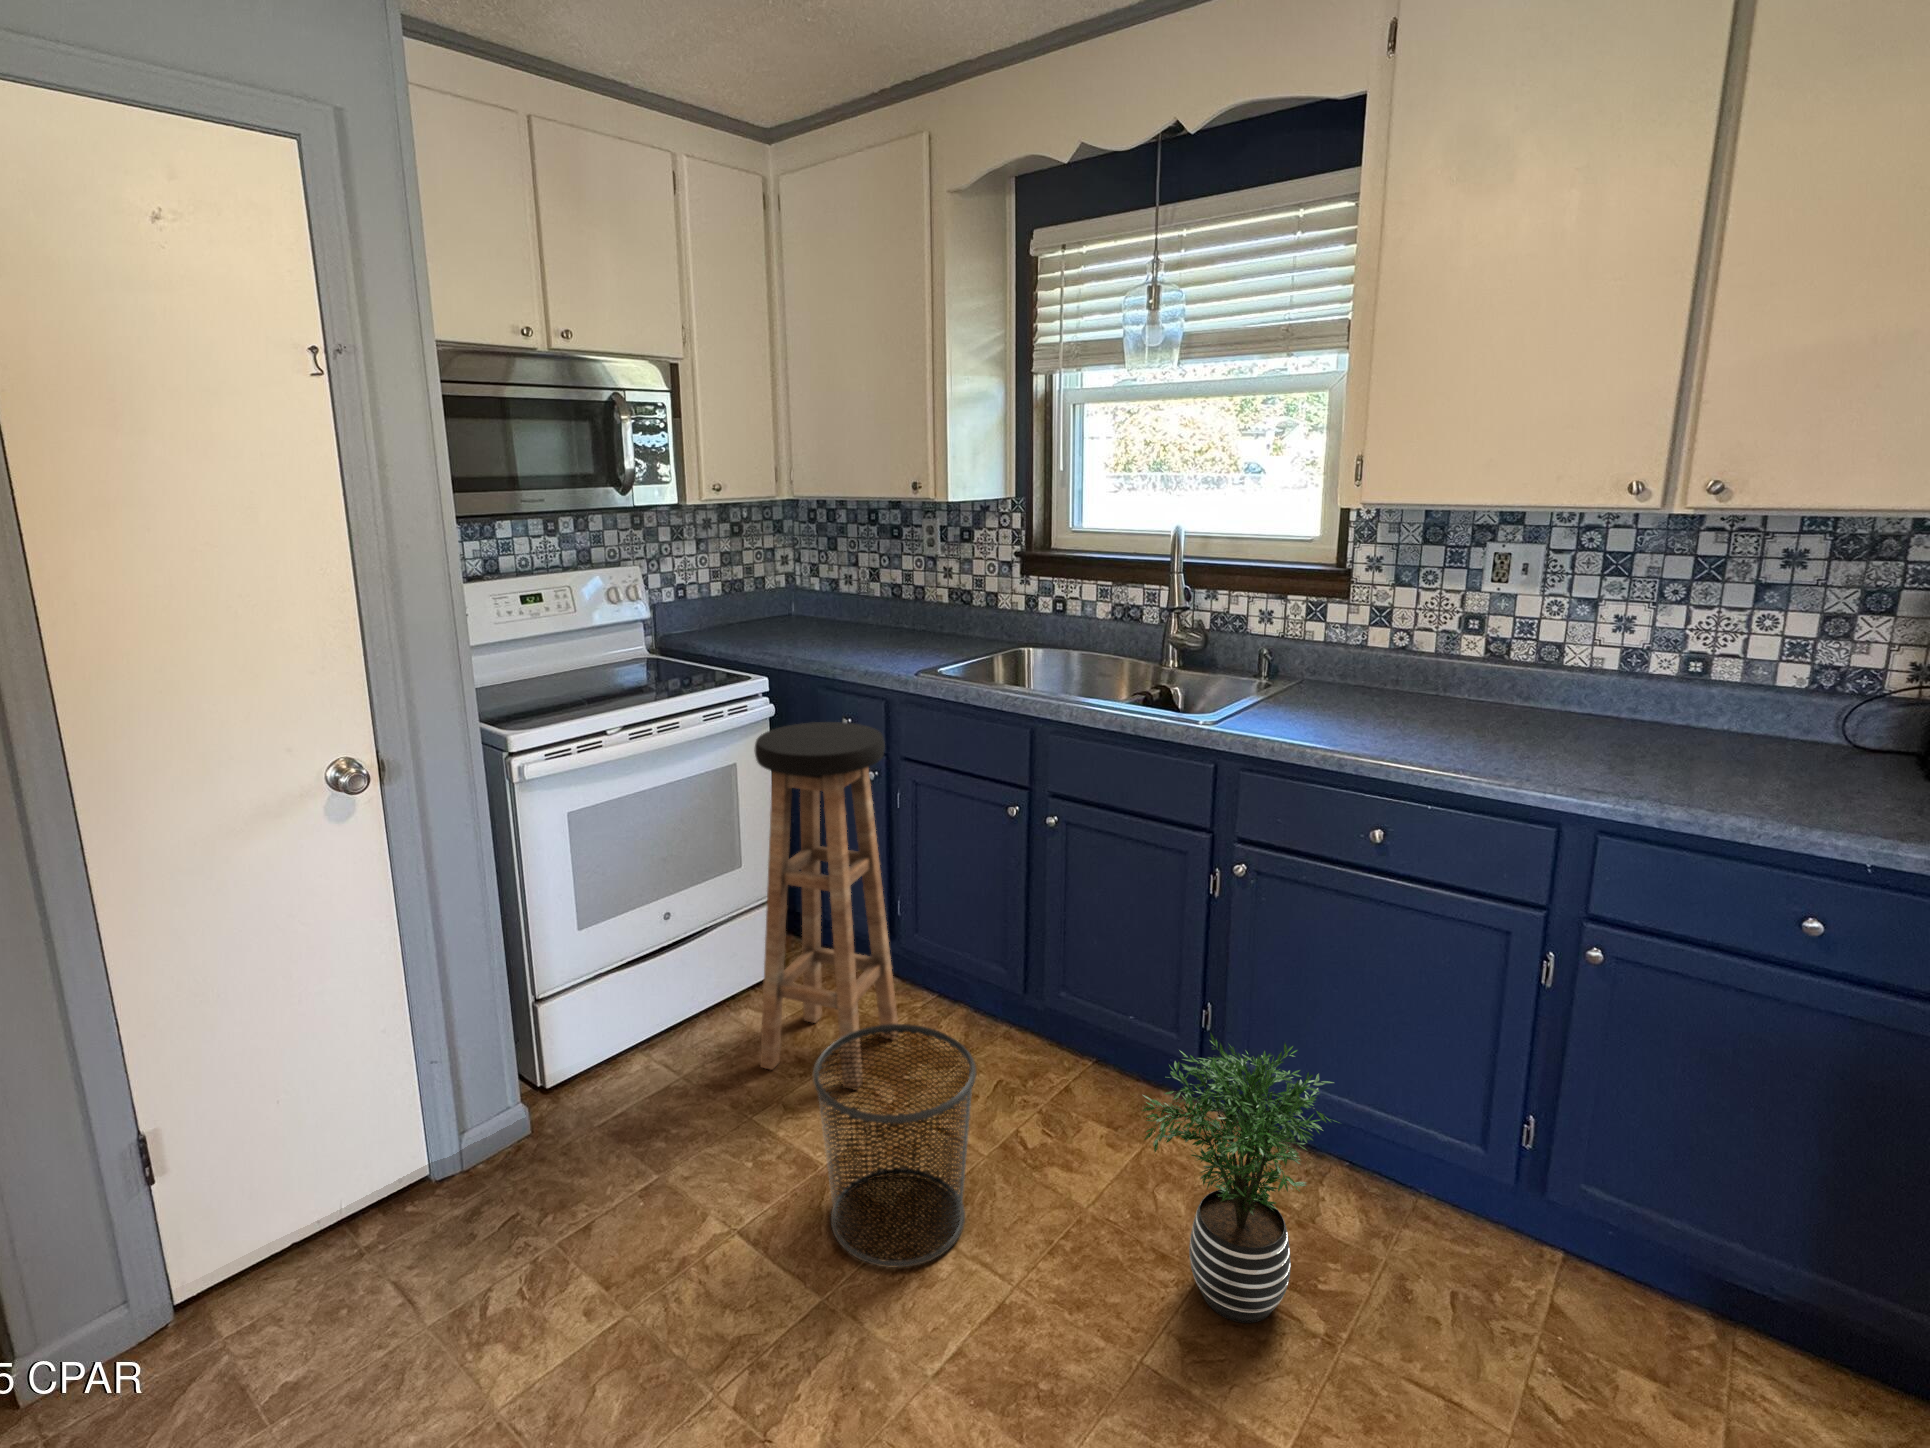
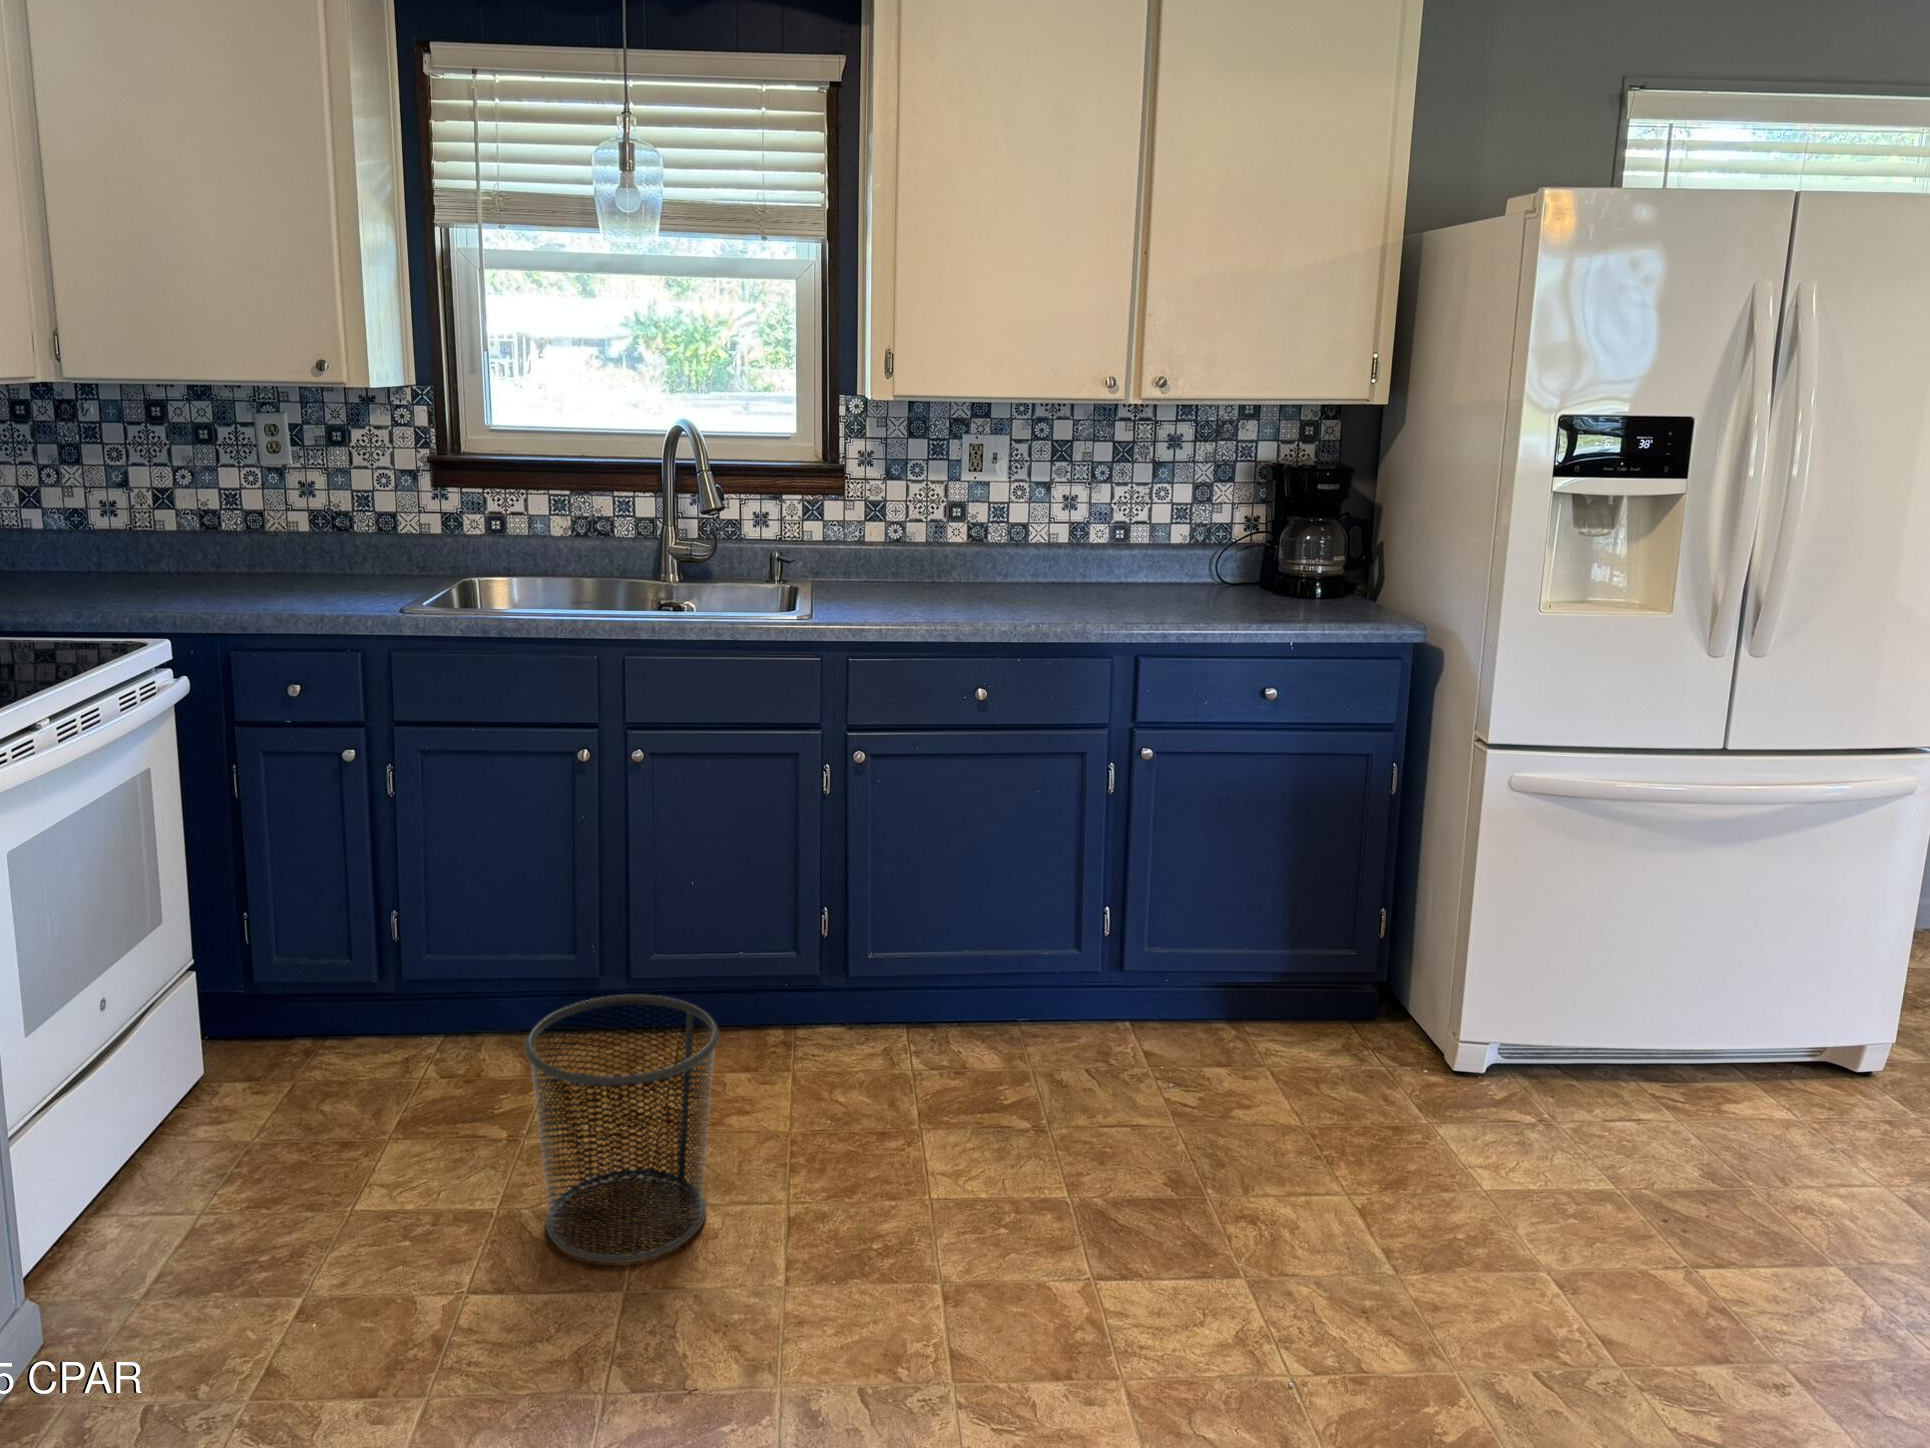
bar stool: present [754,722,898,1090] -> none [250,678,451,1170]
potted plant: present [1142,1033,1334,1323] -> none [882,892,1052,1153]

